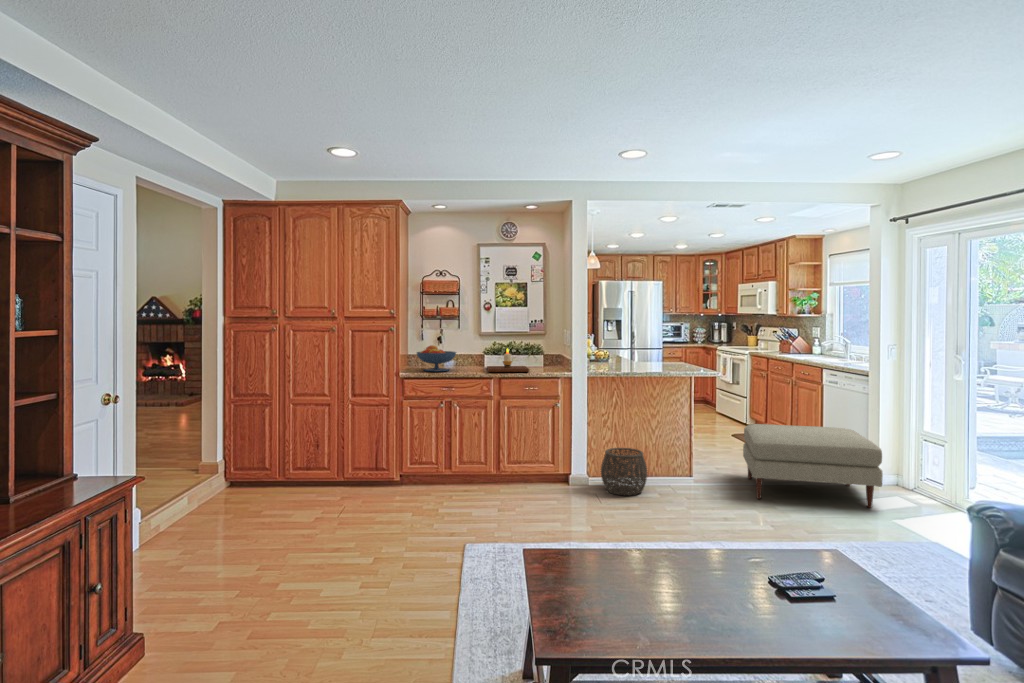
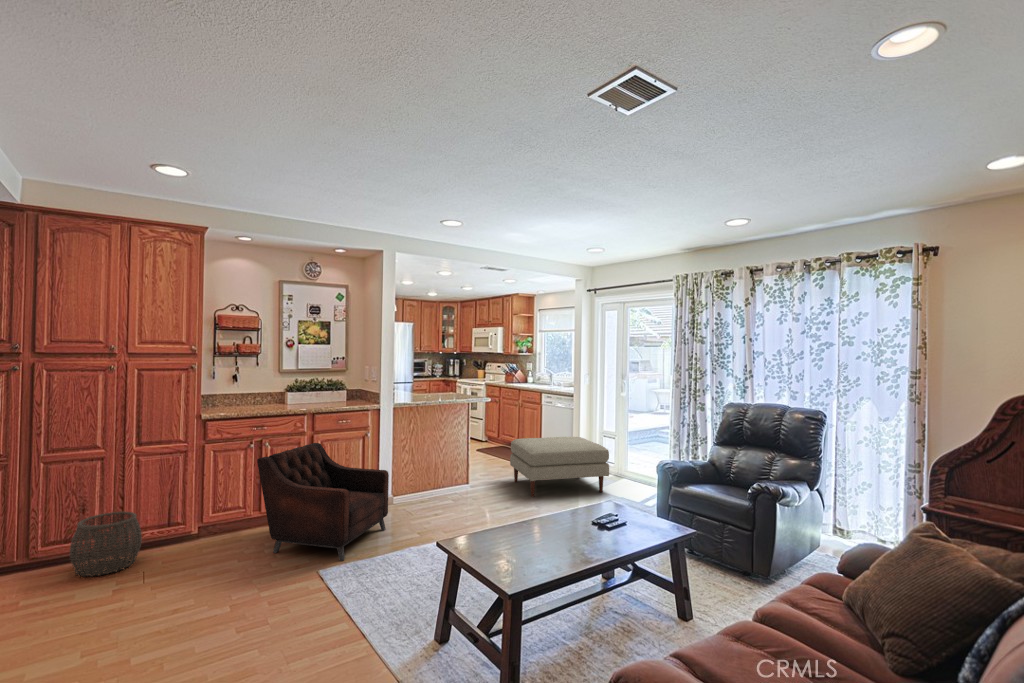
fruit bowl: present [417,345,456,371] -> none [219,383,266,411]
candle: present [487,348,529,372] -> none [294,384,344,409]
armchair: none [434,407,563,526] -> present [257,443,389,561]
woven basket: present [601,448,647,495] -> present [70,512,142,576]

